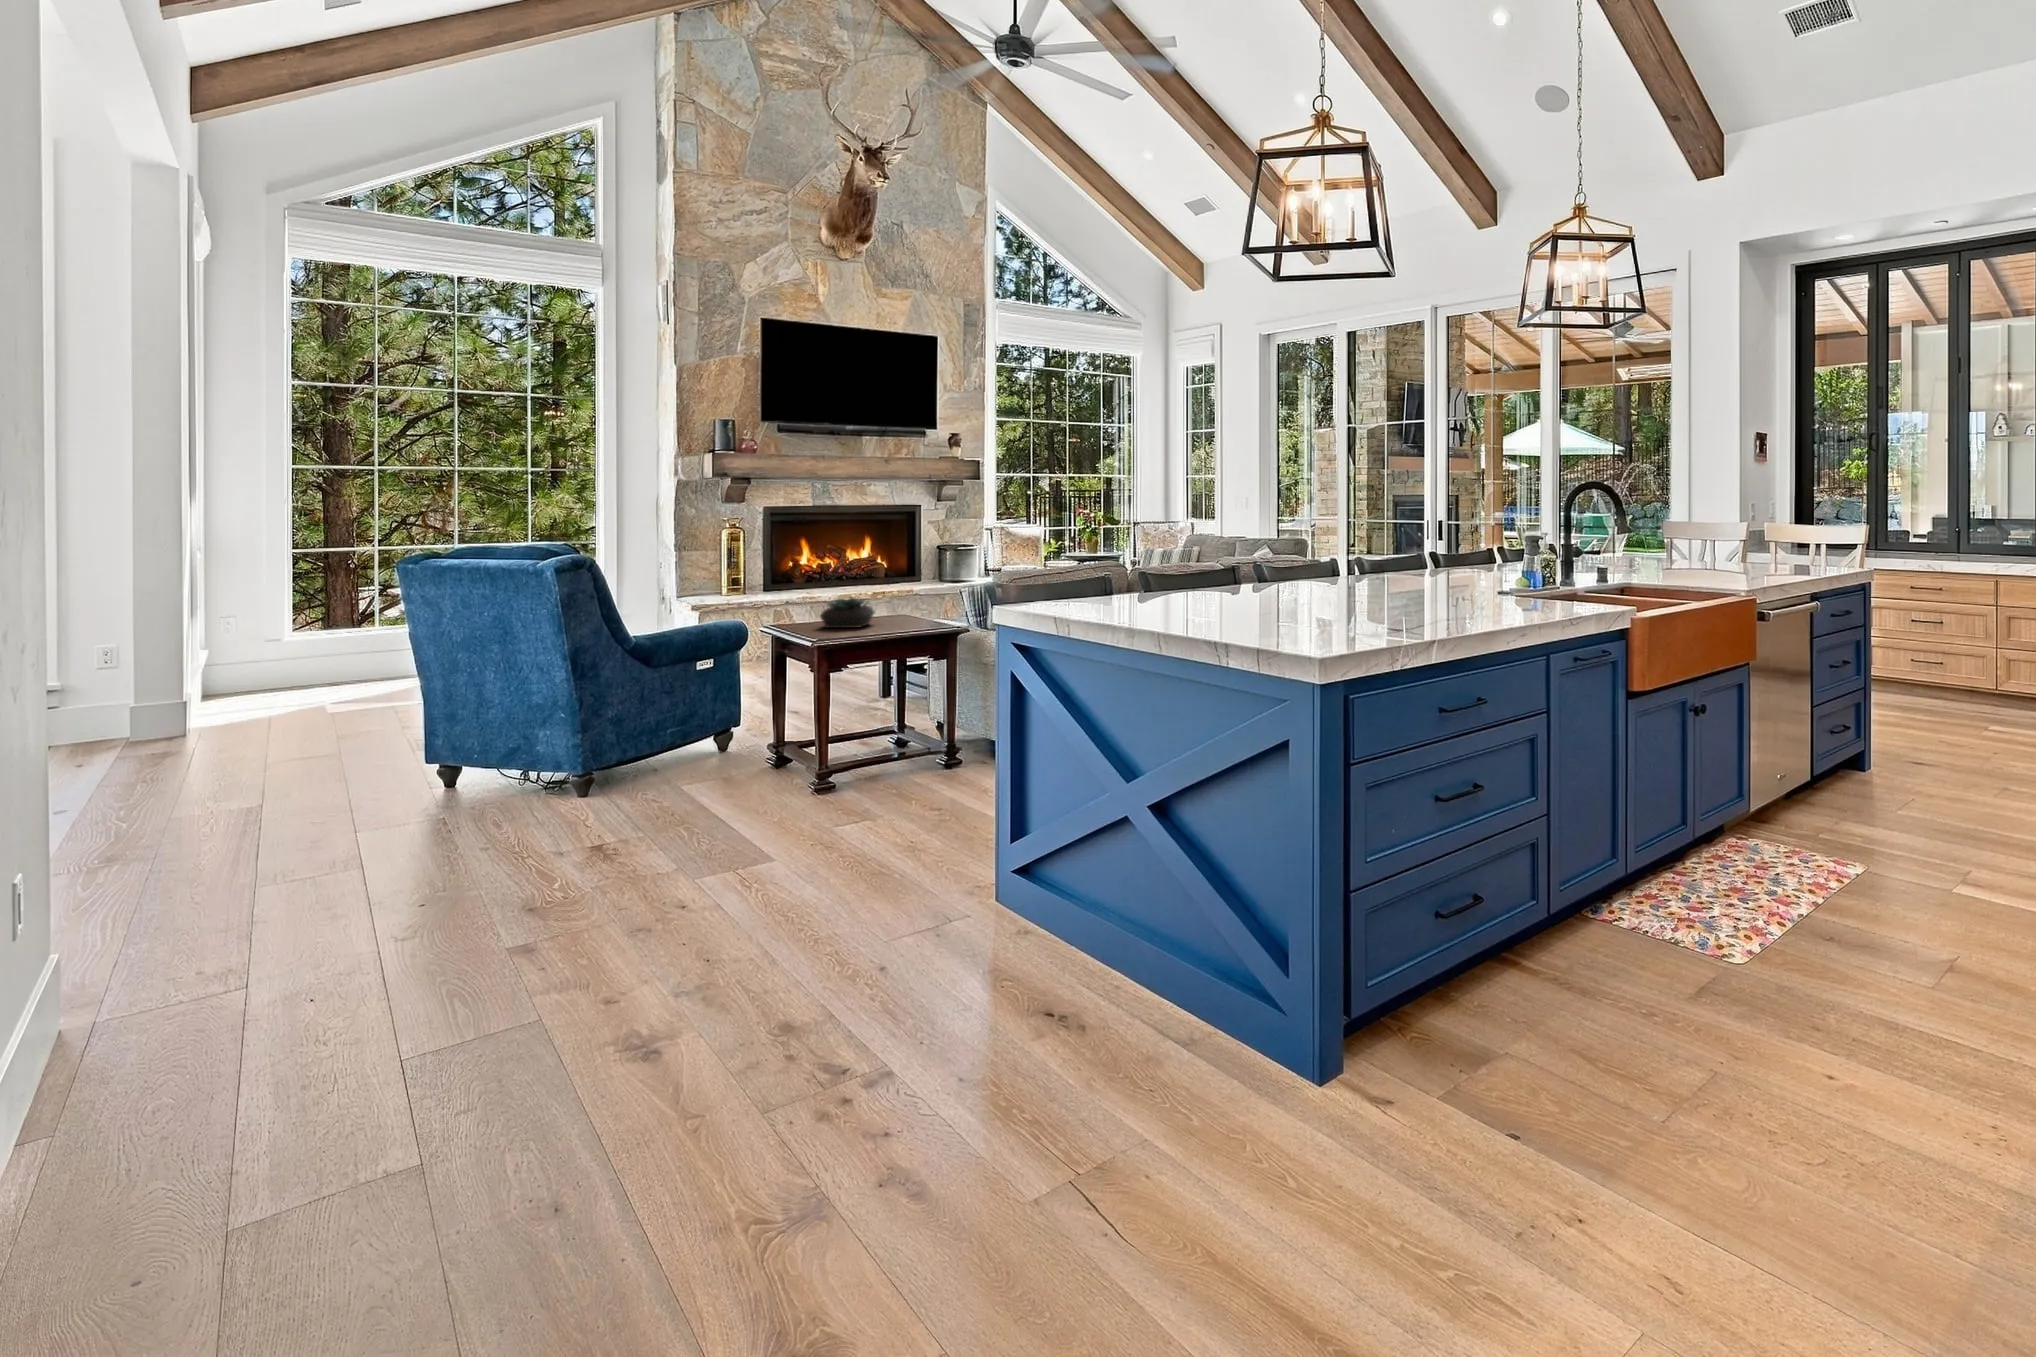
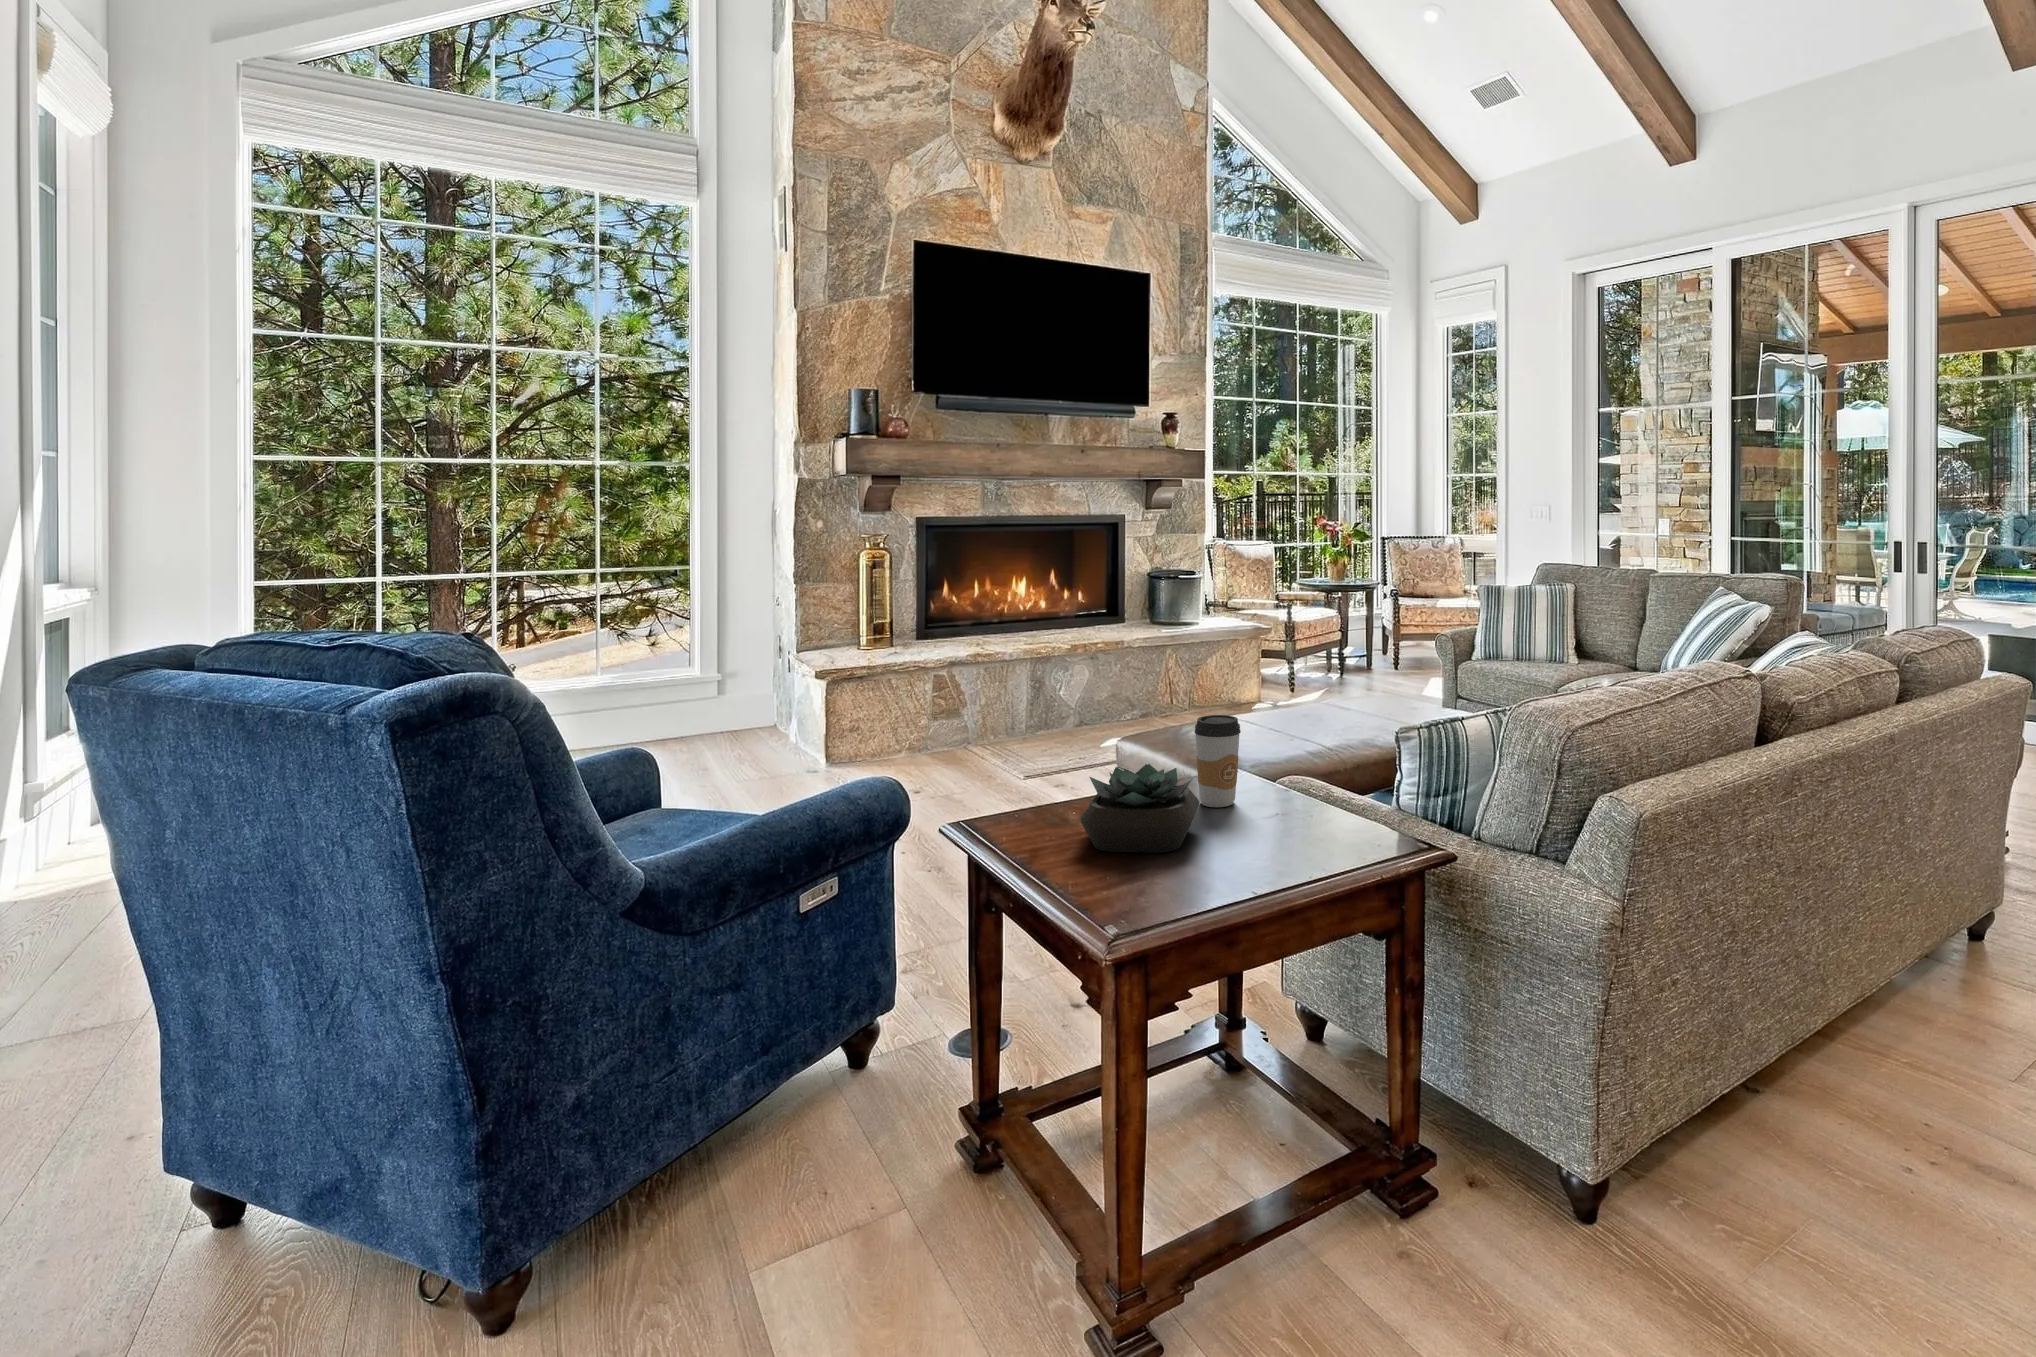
coffee cup: none [879,581,901,620] -> present [1194,715,1241,807]

